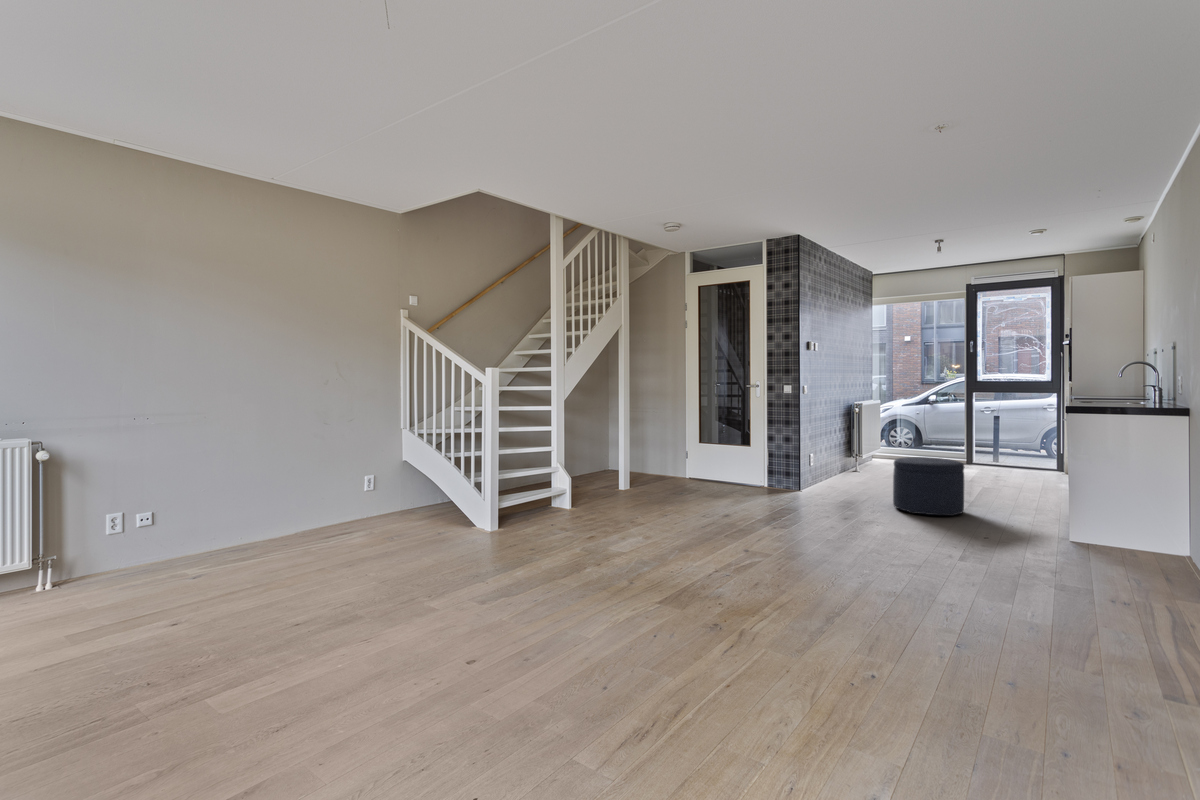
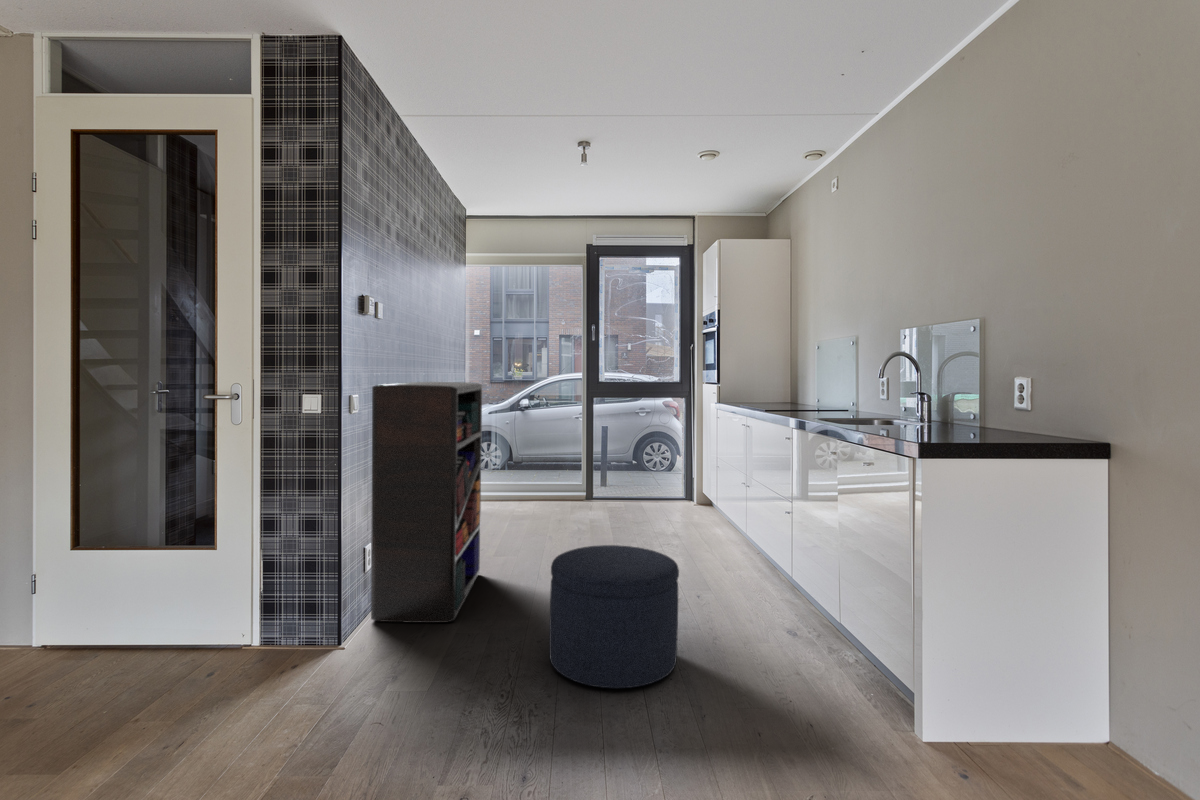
bookshelf: none [813,380,873,492] -> present [371,382,482,623]

